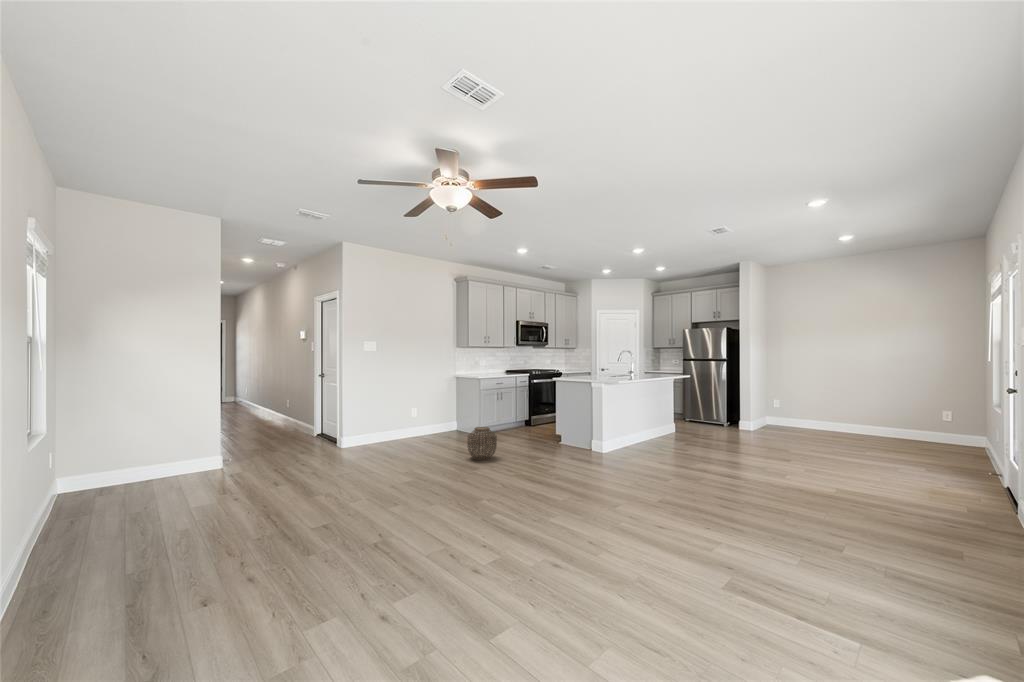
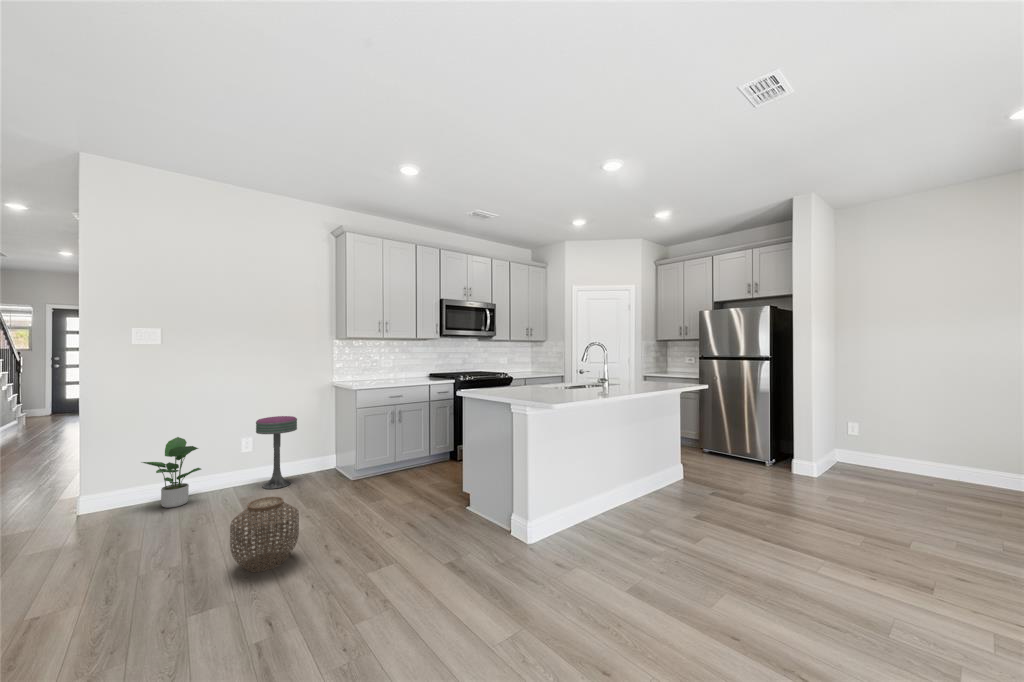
bar stool: none [425,395,447,437] -> present [256,416,297,489]
potted plant: none [378,405,406,444] -> present [142,437,201,508]

